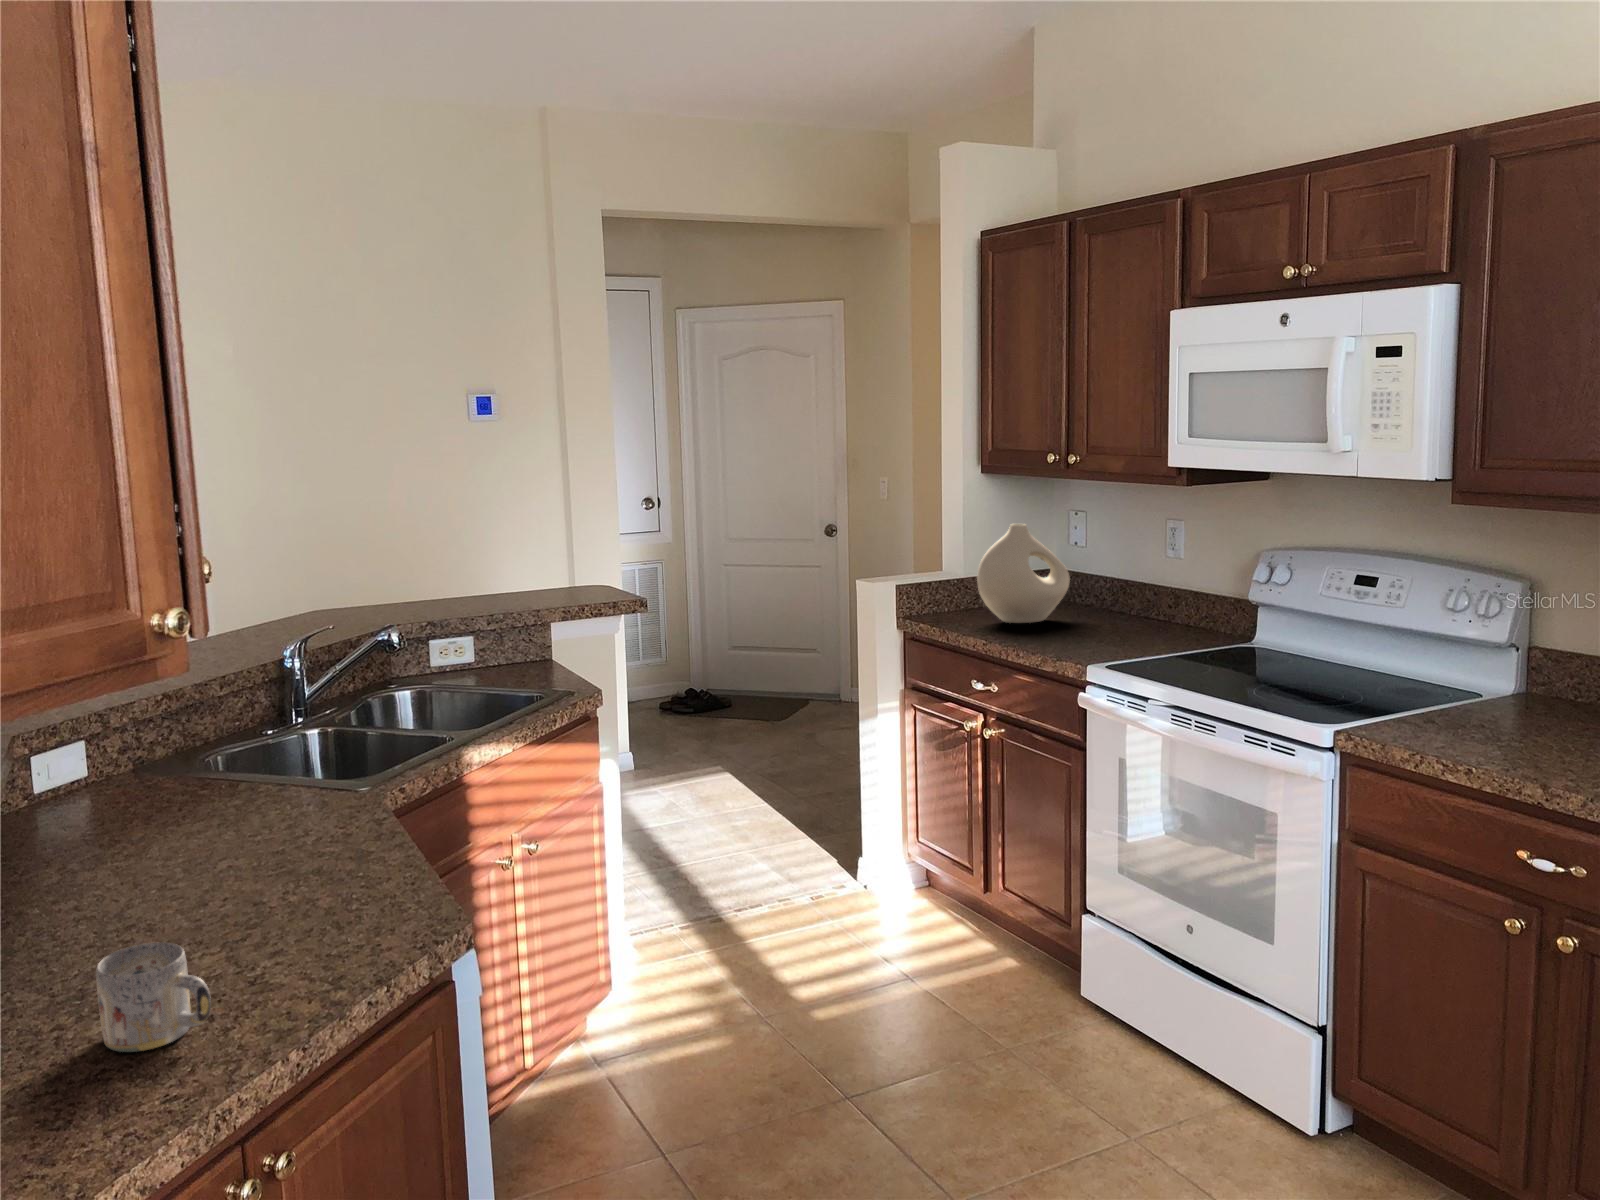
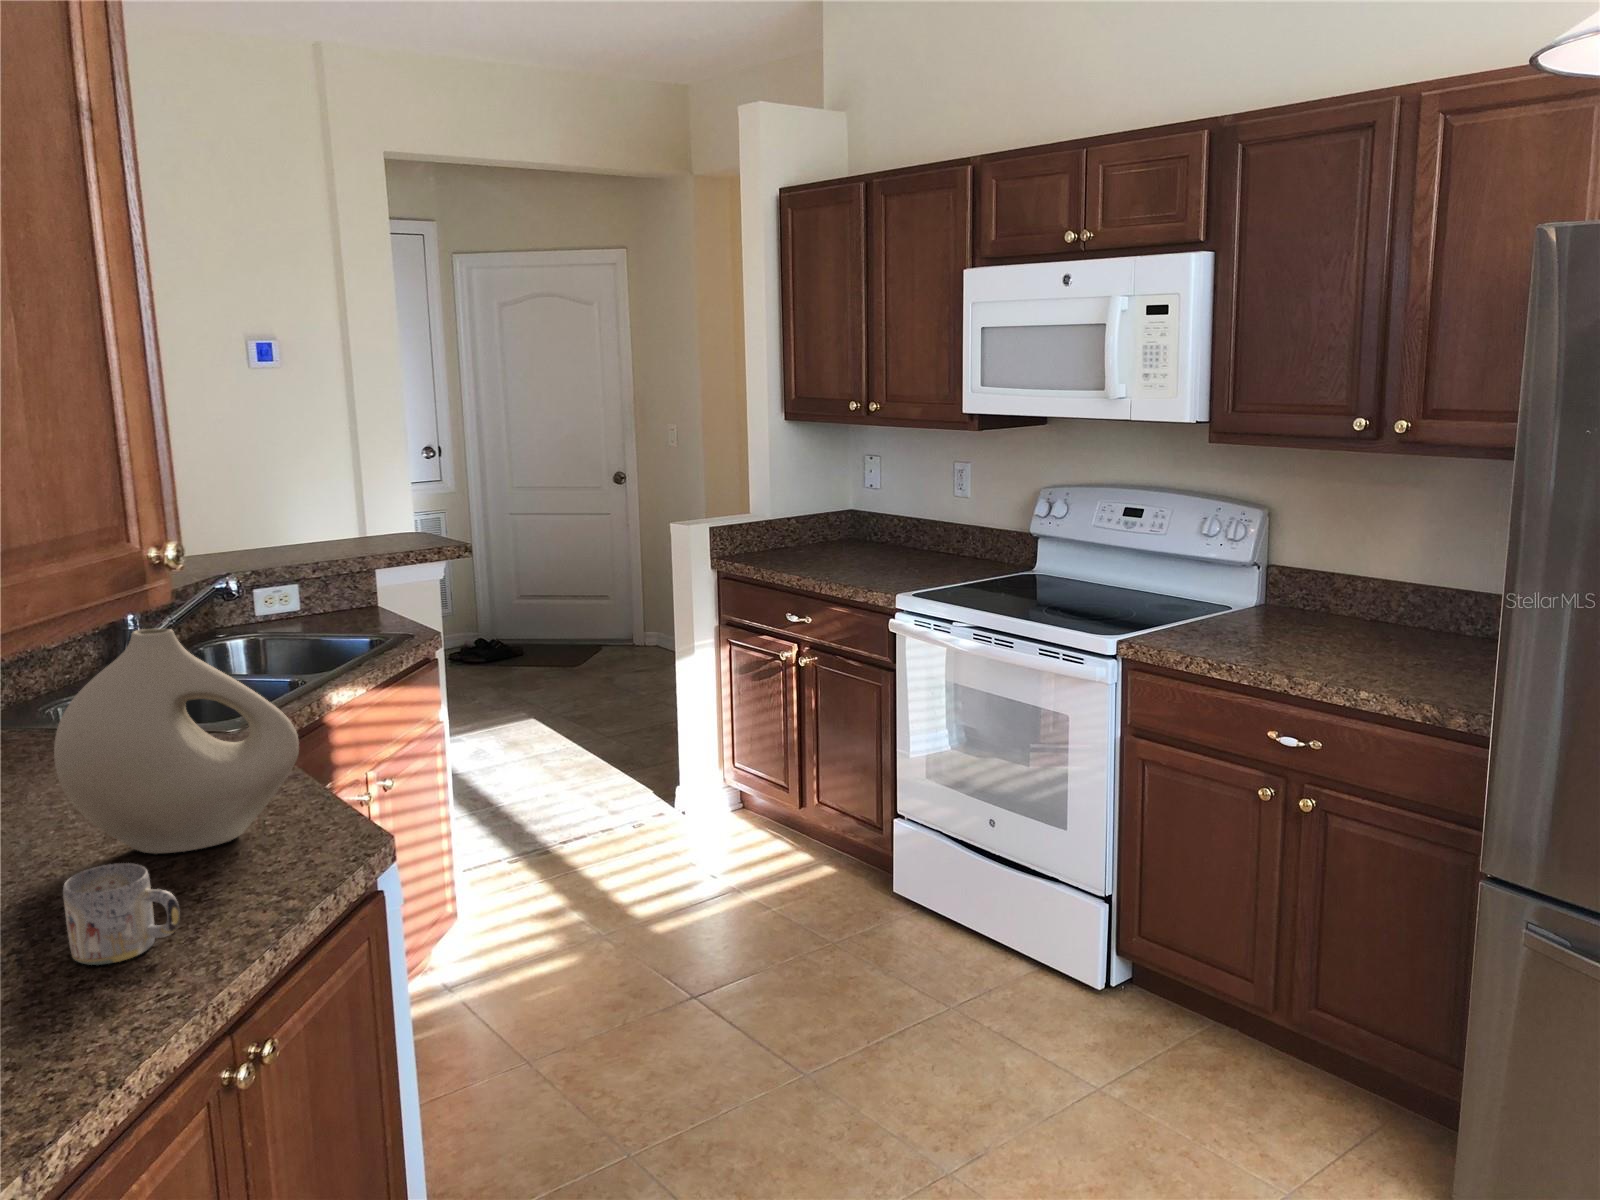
vase: present [977,524,1070,623] -> present [54,628,299,854]

